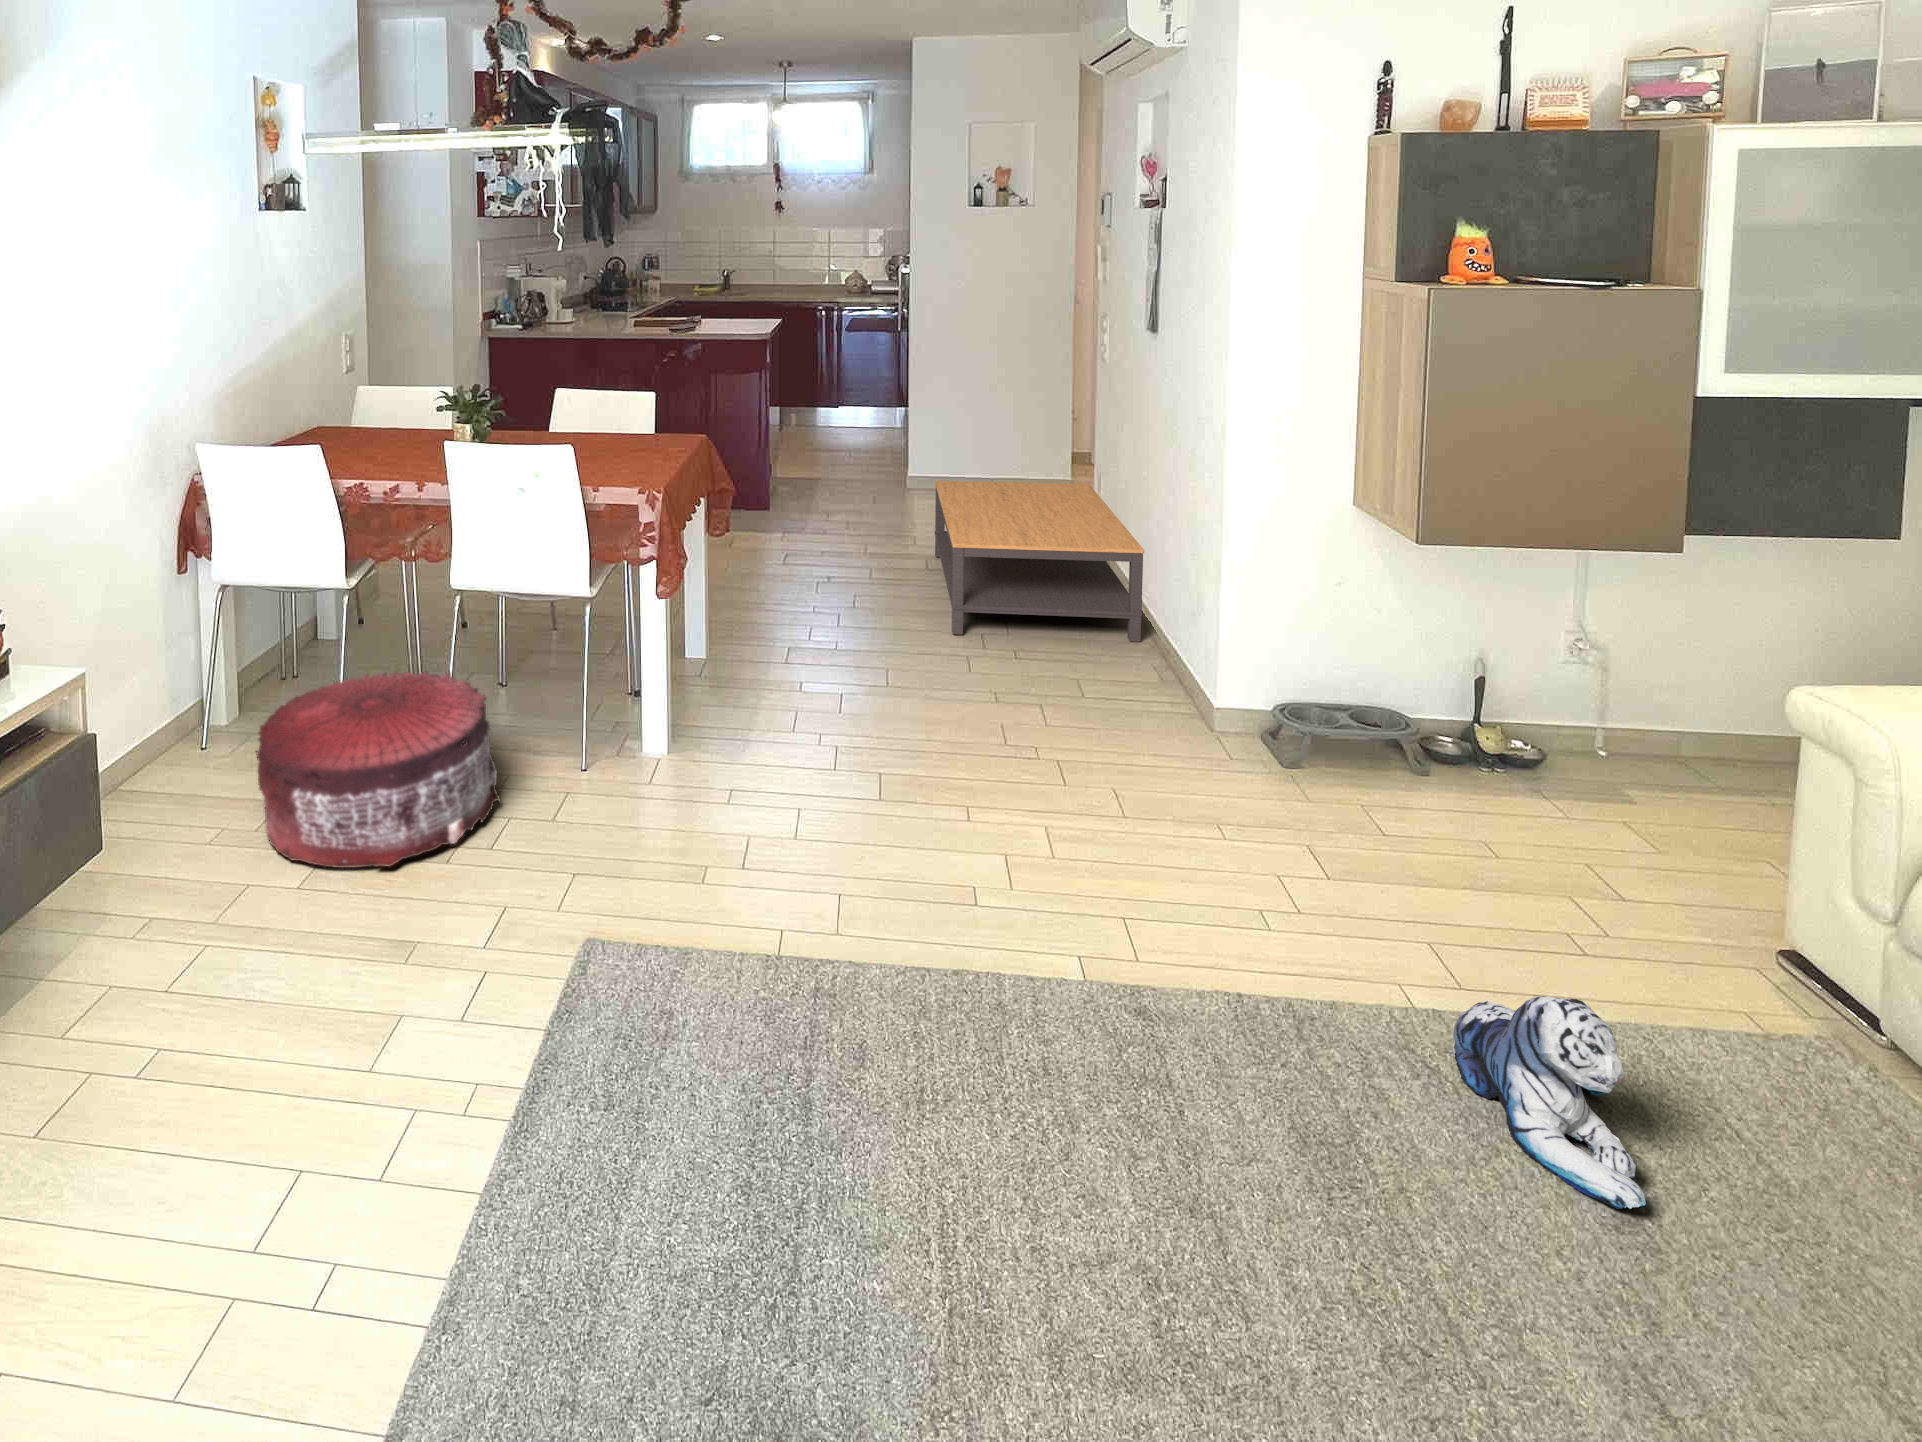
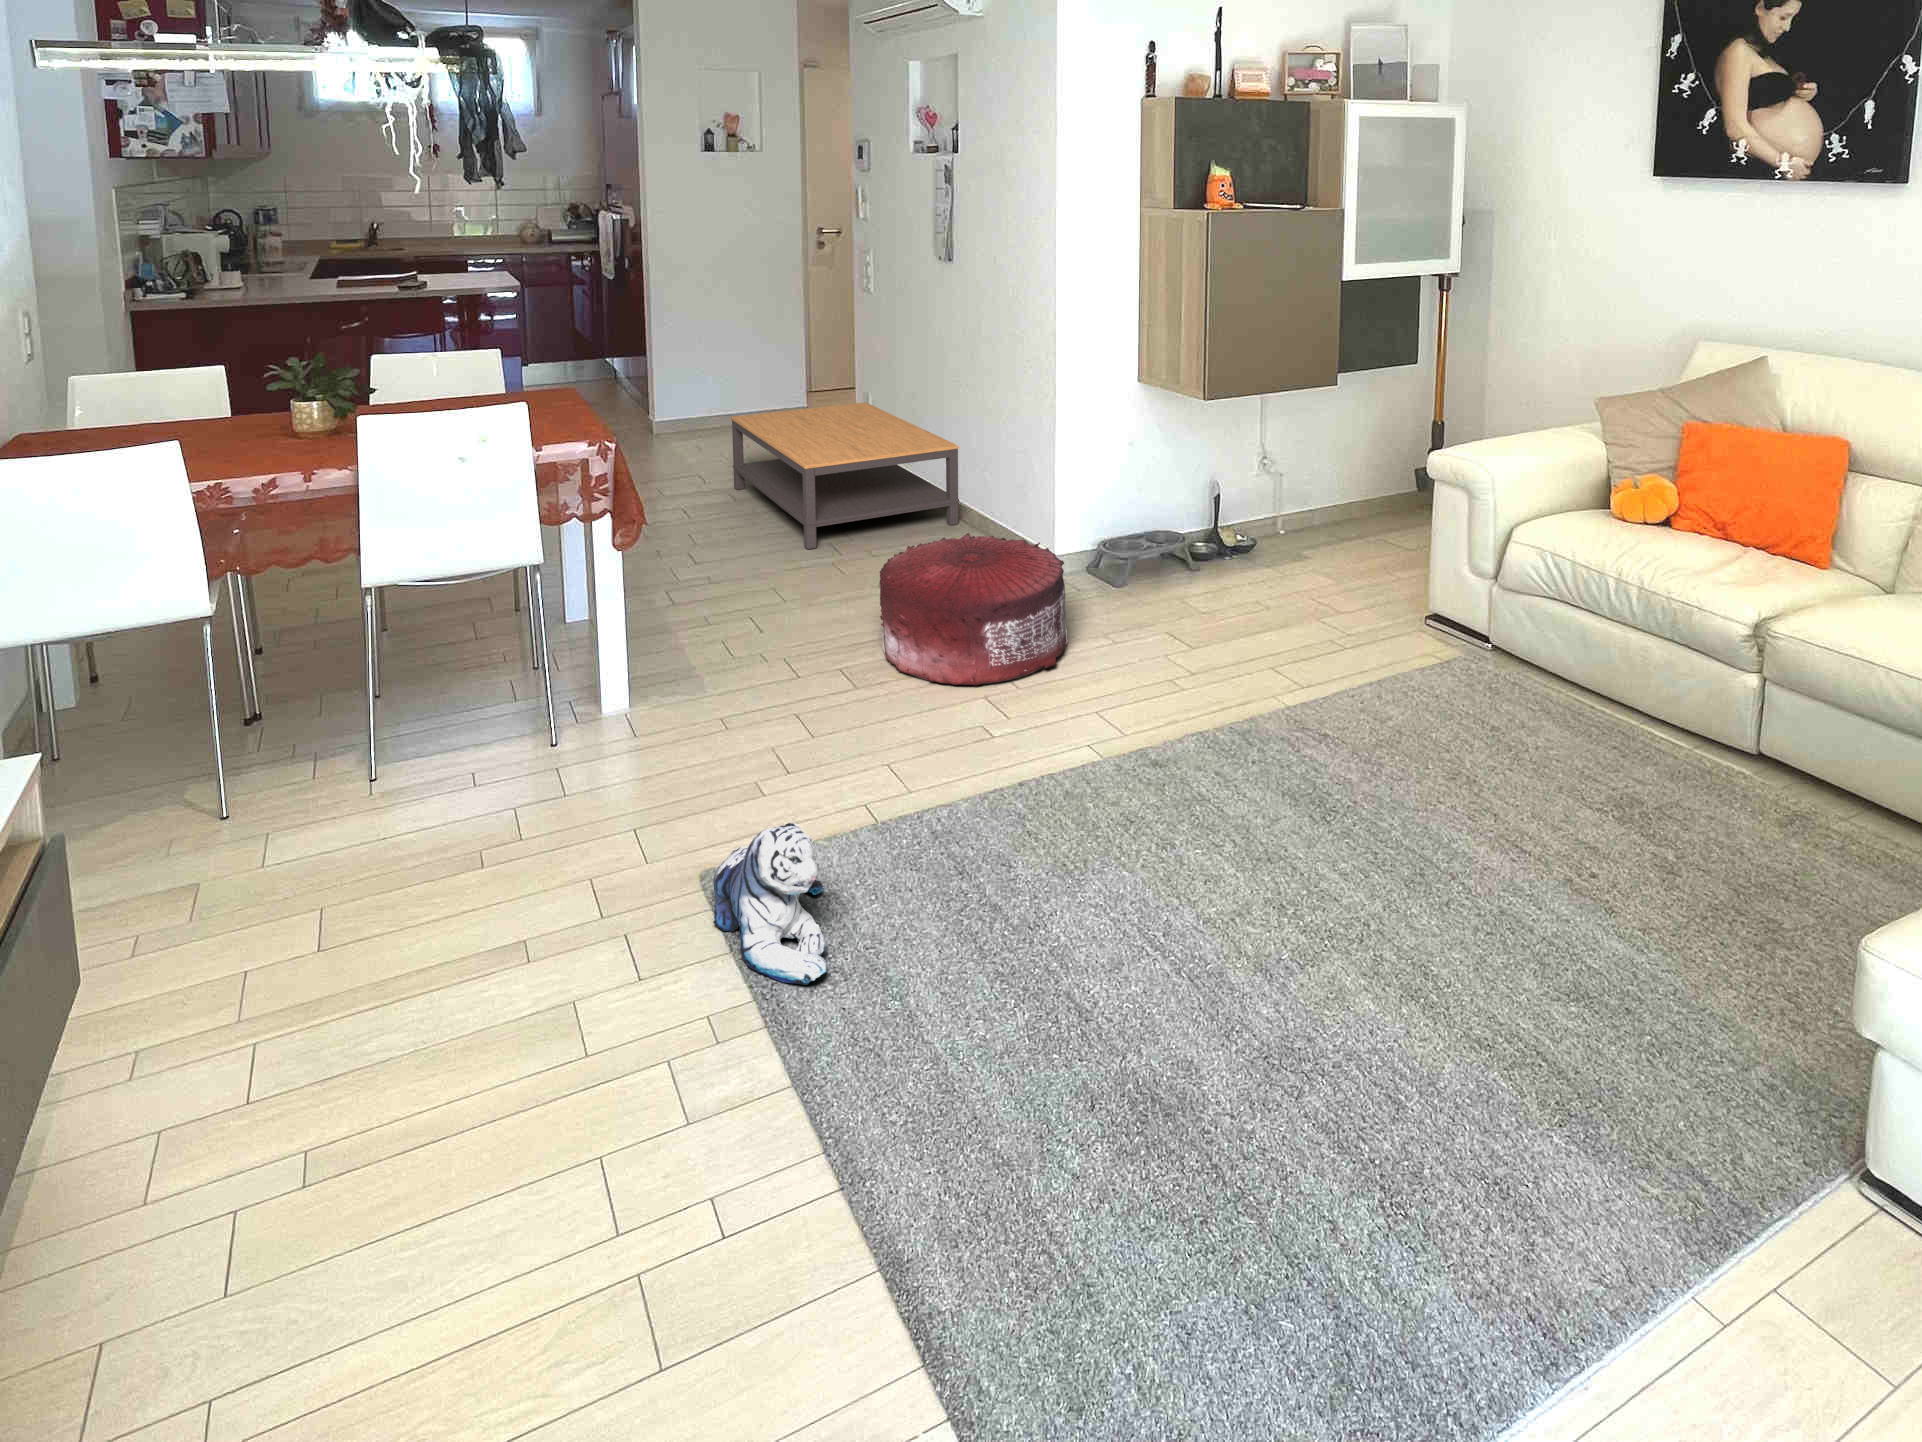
pouf: present [256,671,500,868] -> present [879,533,1068,686]
plush toy: present [1454,996,1646,1209] -> present [713,823,827,985]

